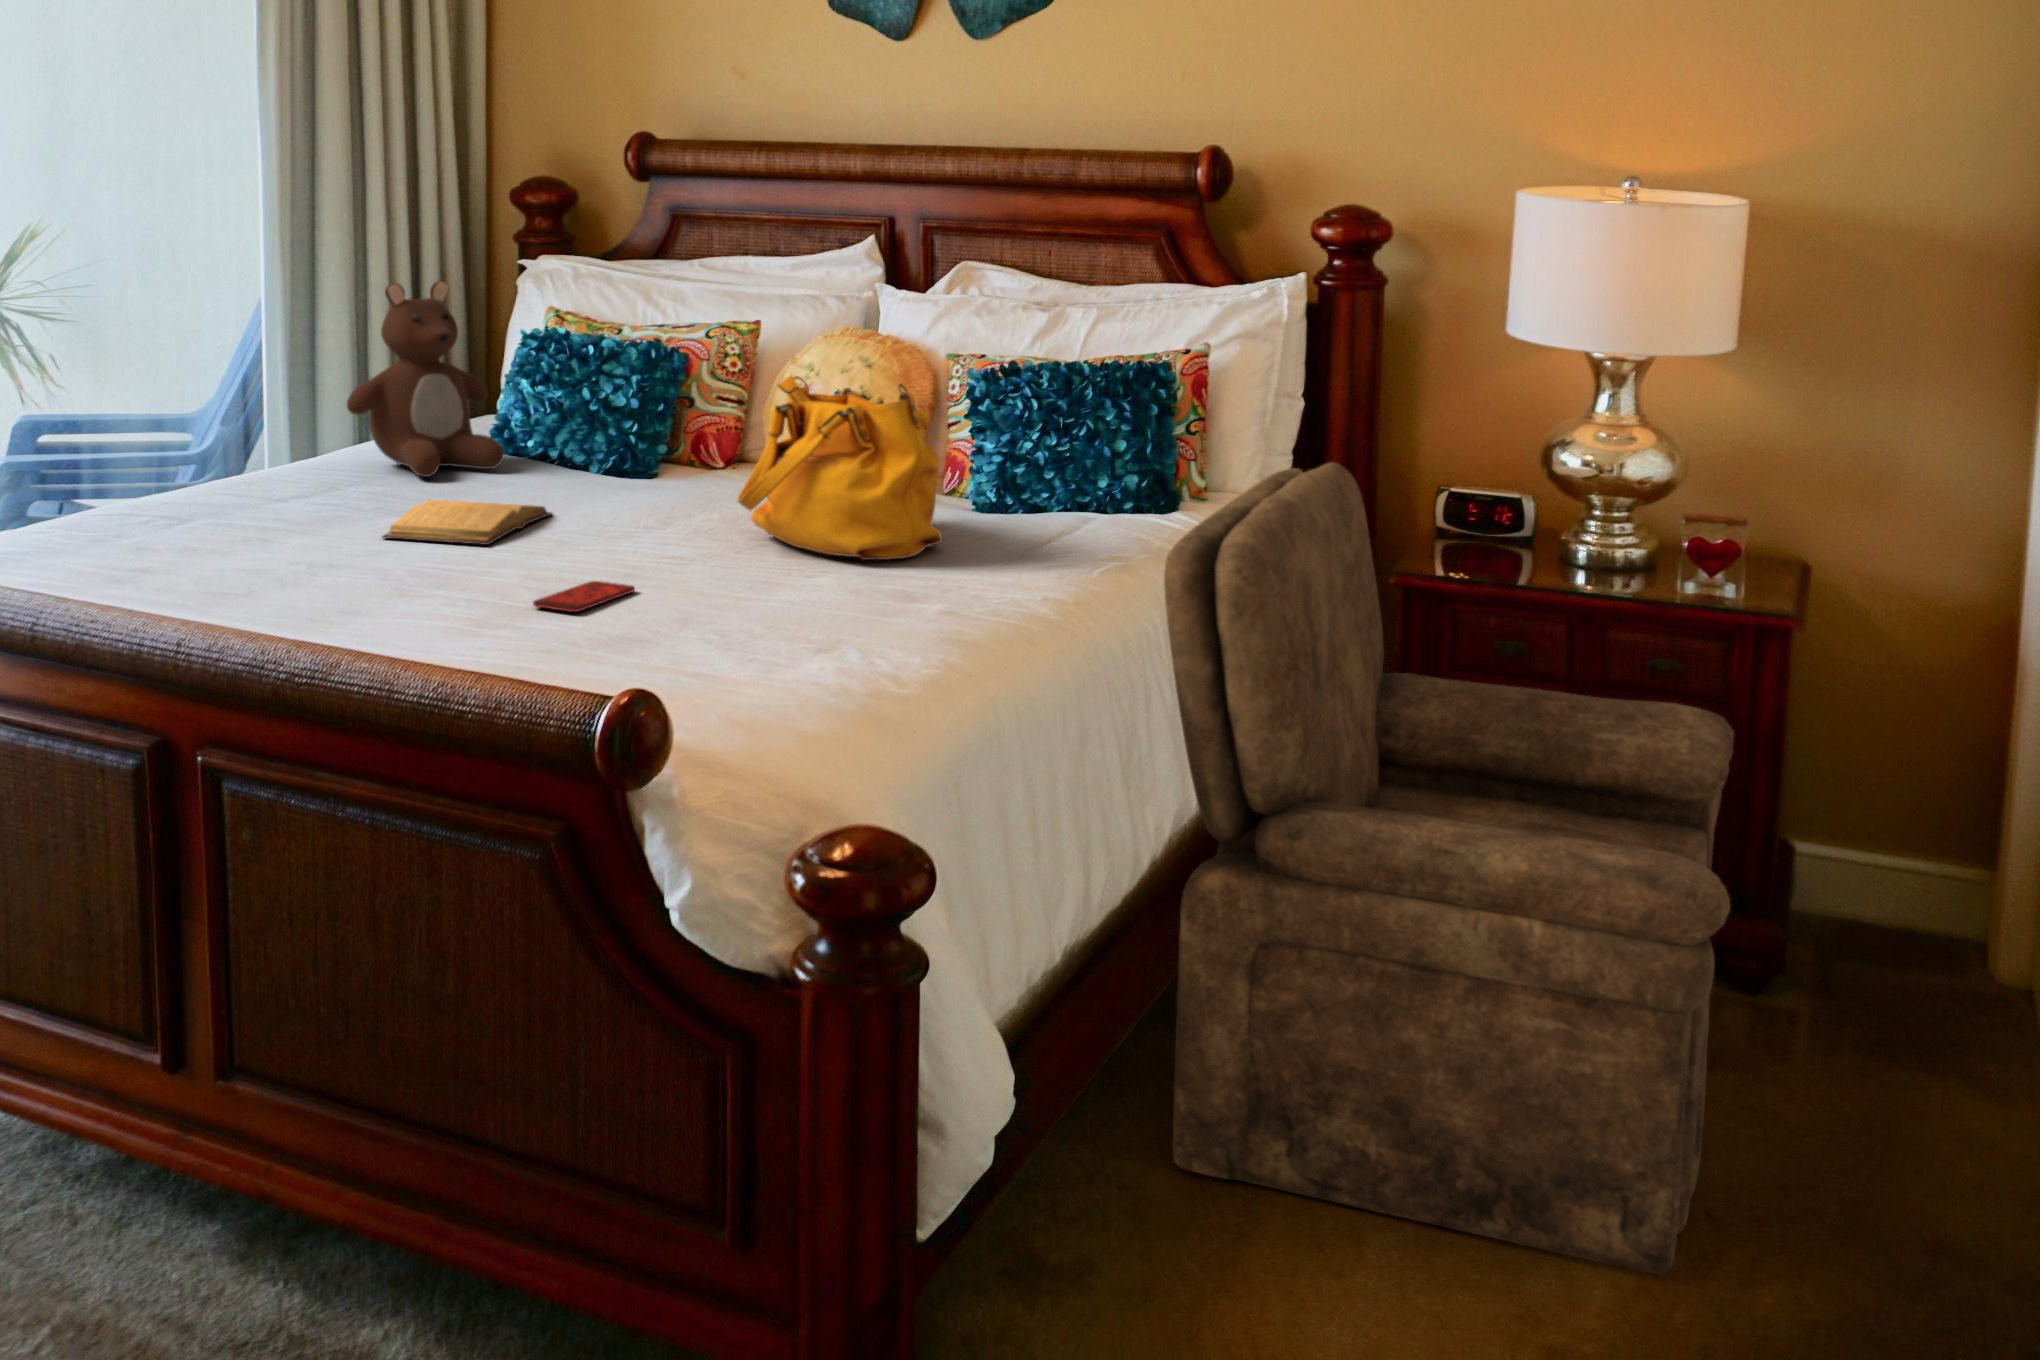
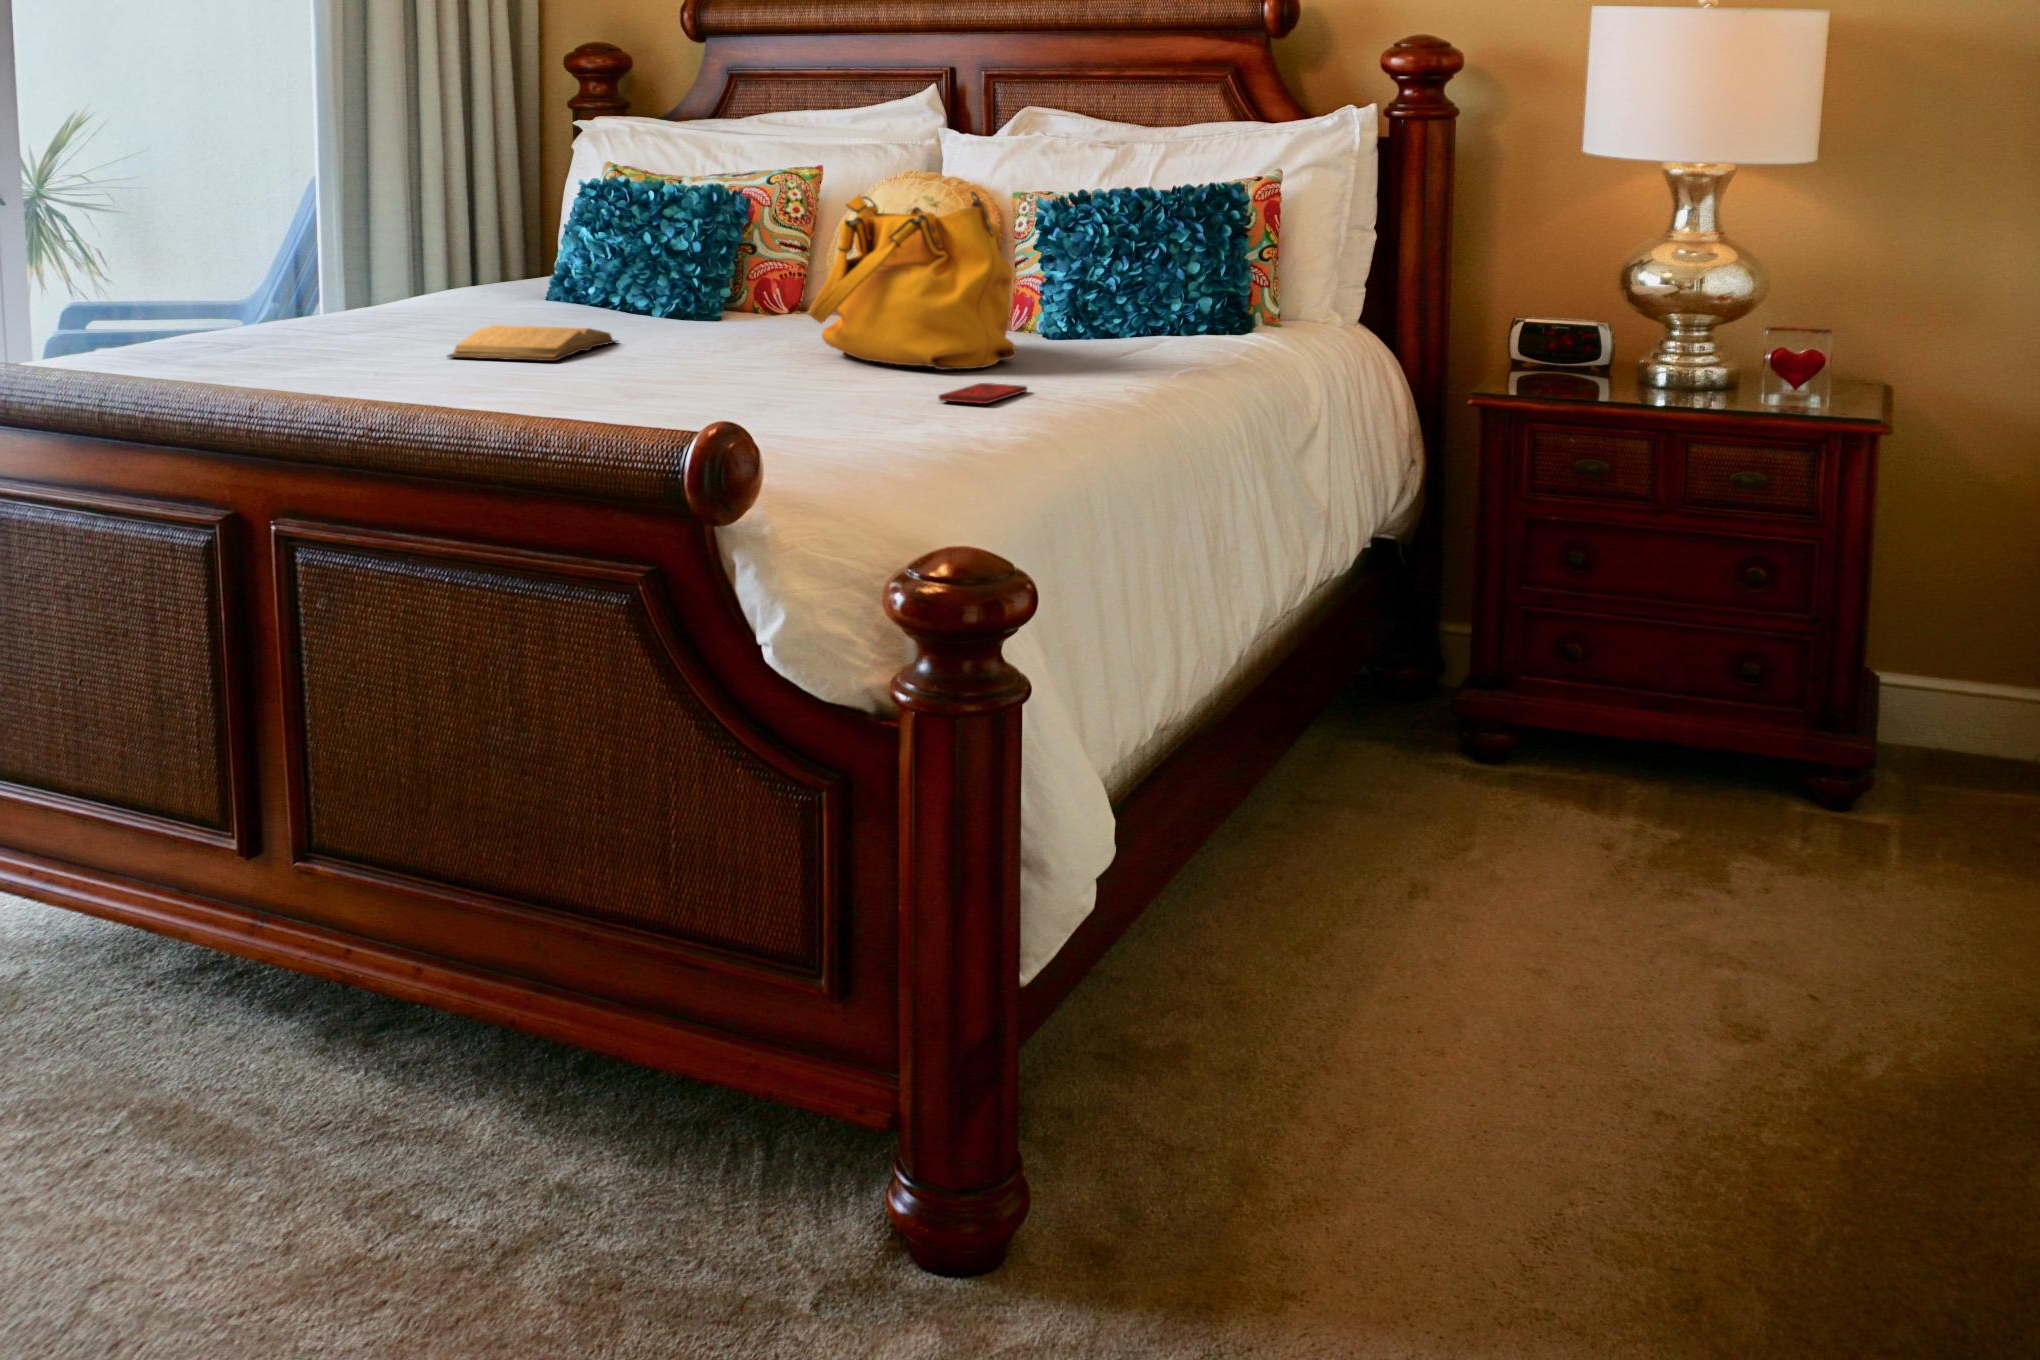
teddy bear: present [347,280,504,477] -> none [405,123,565,318]
armchair: present [1164,462,1734,1275] -> none [1250,275,1834,1047]
smartphone: present [533,581,635,612] -> present [939,383,1027,404]

